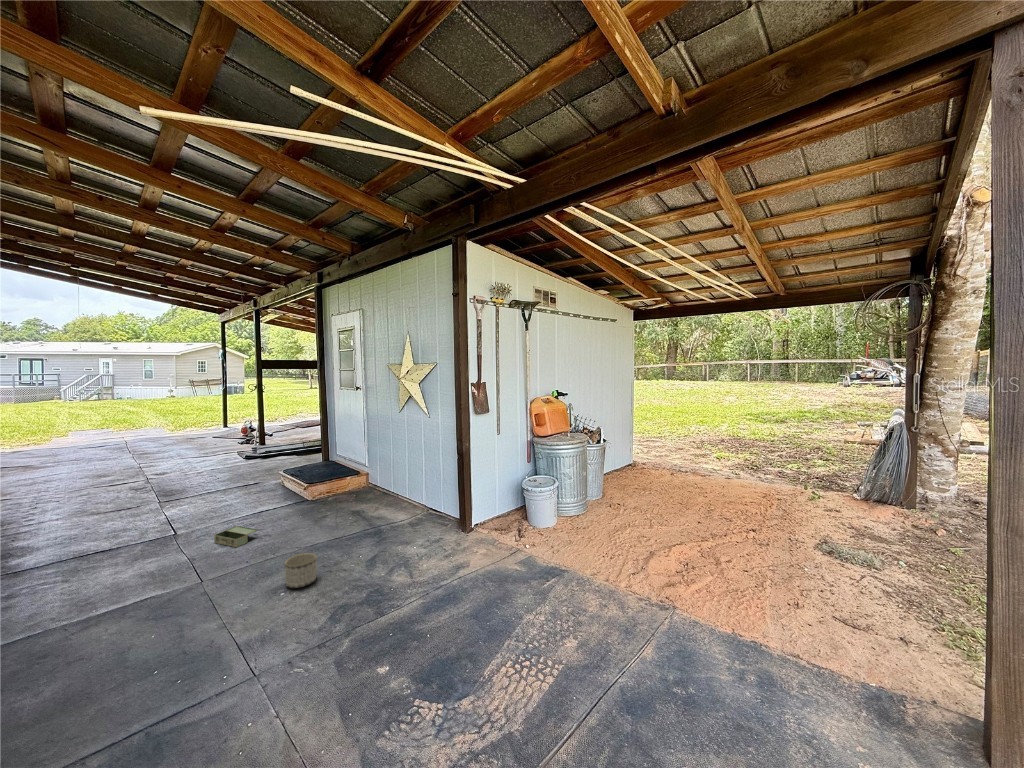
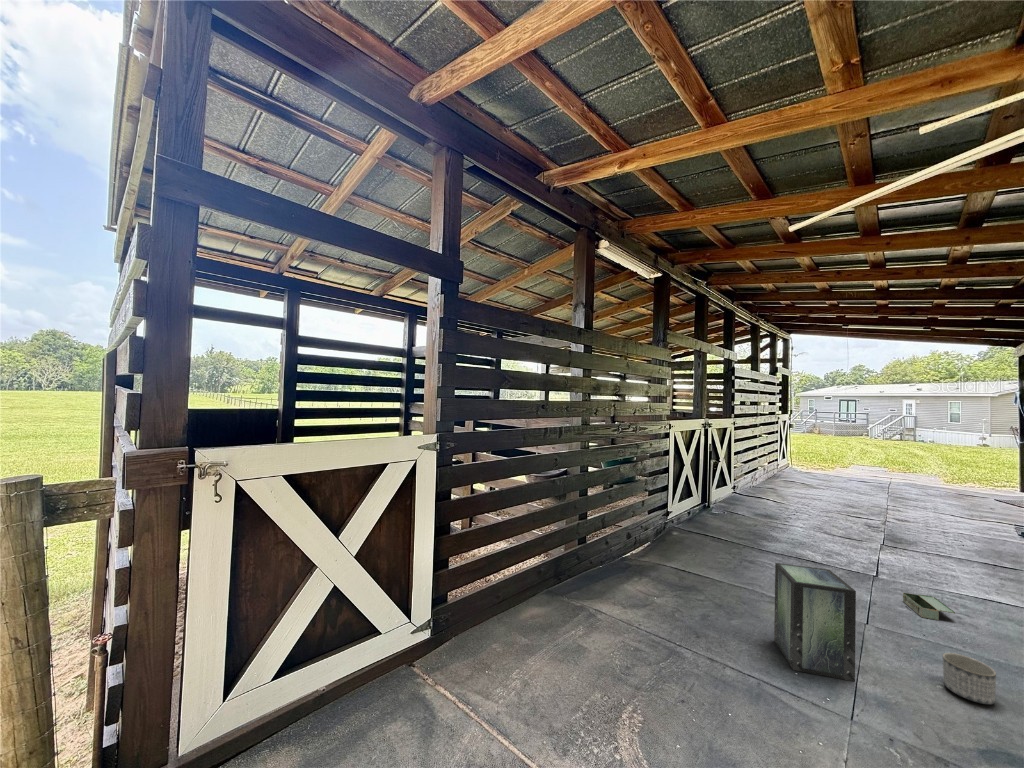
storage box: none [126,543,236,681] -> present [774,563,856,681]

